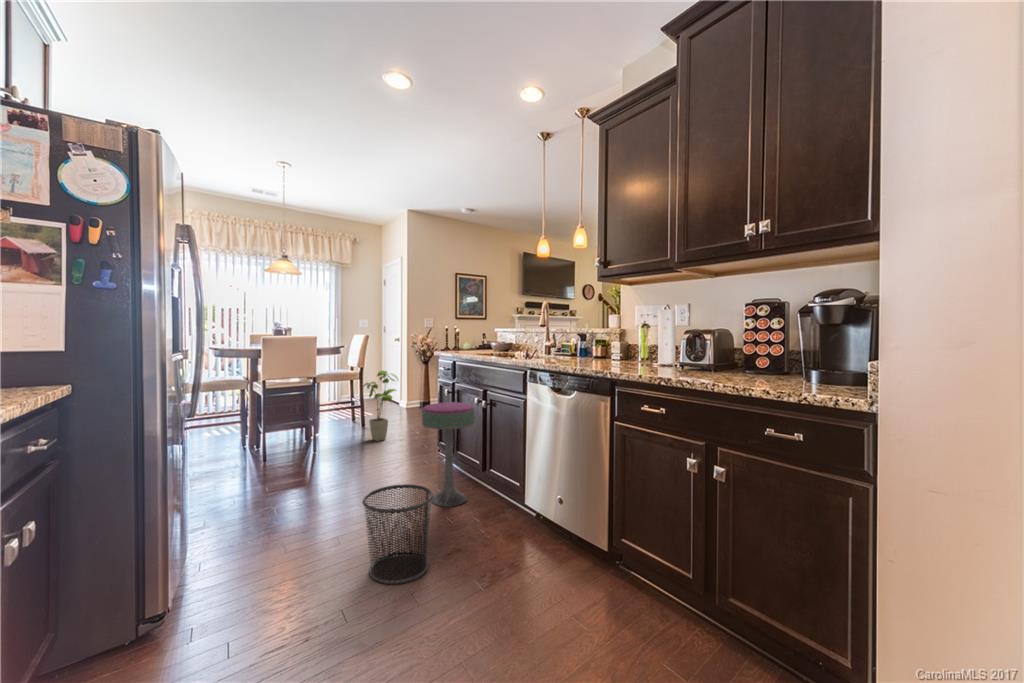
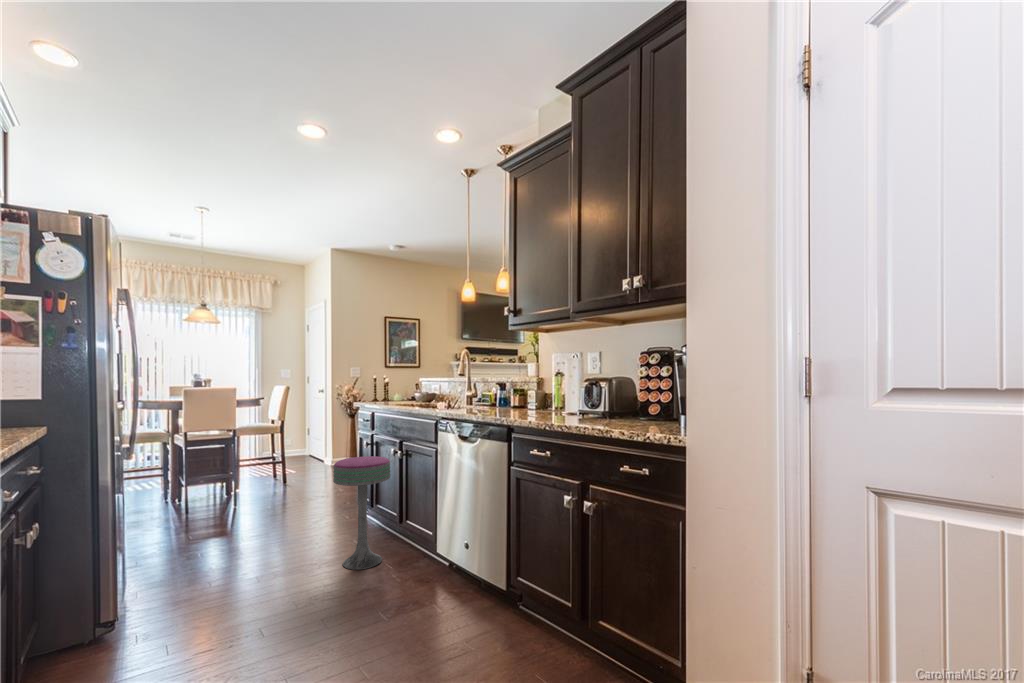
house plant: present [363,371,398,441] -> none [278,424,319,502]
waste bin: present [362,484,434,584] -> none [254,547,334,658]

